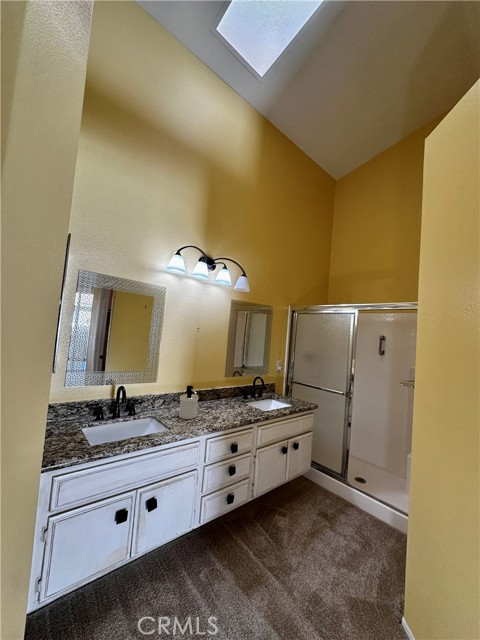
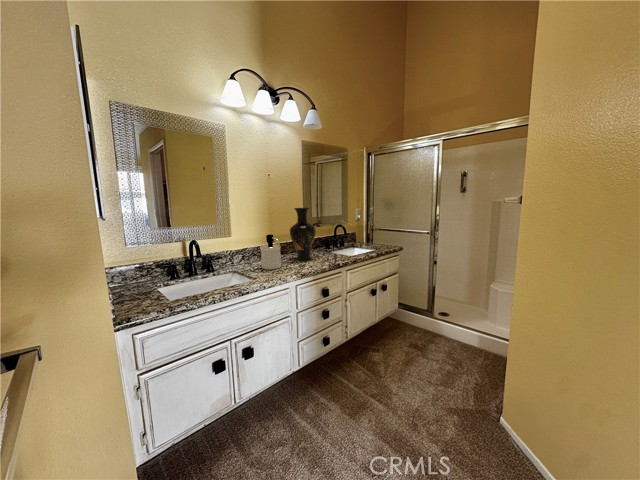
vase: none [209,361,233,411] -> present [290,208,316,260]

